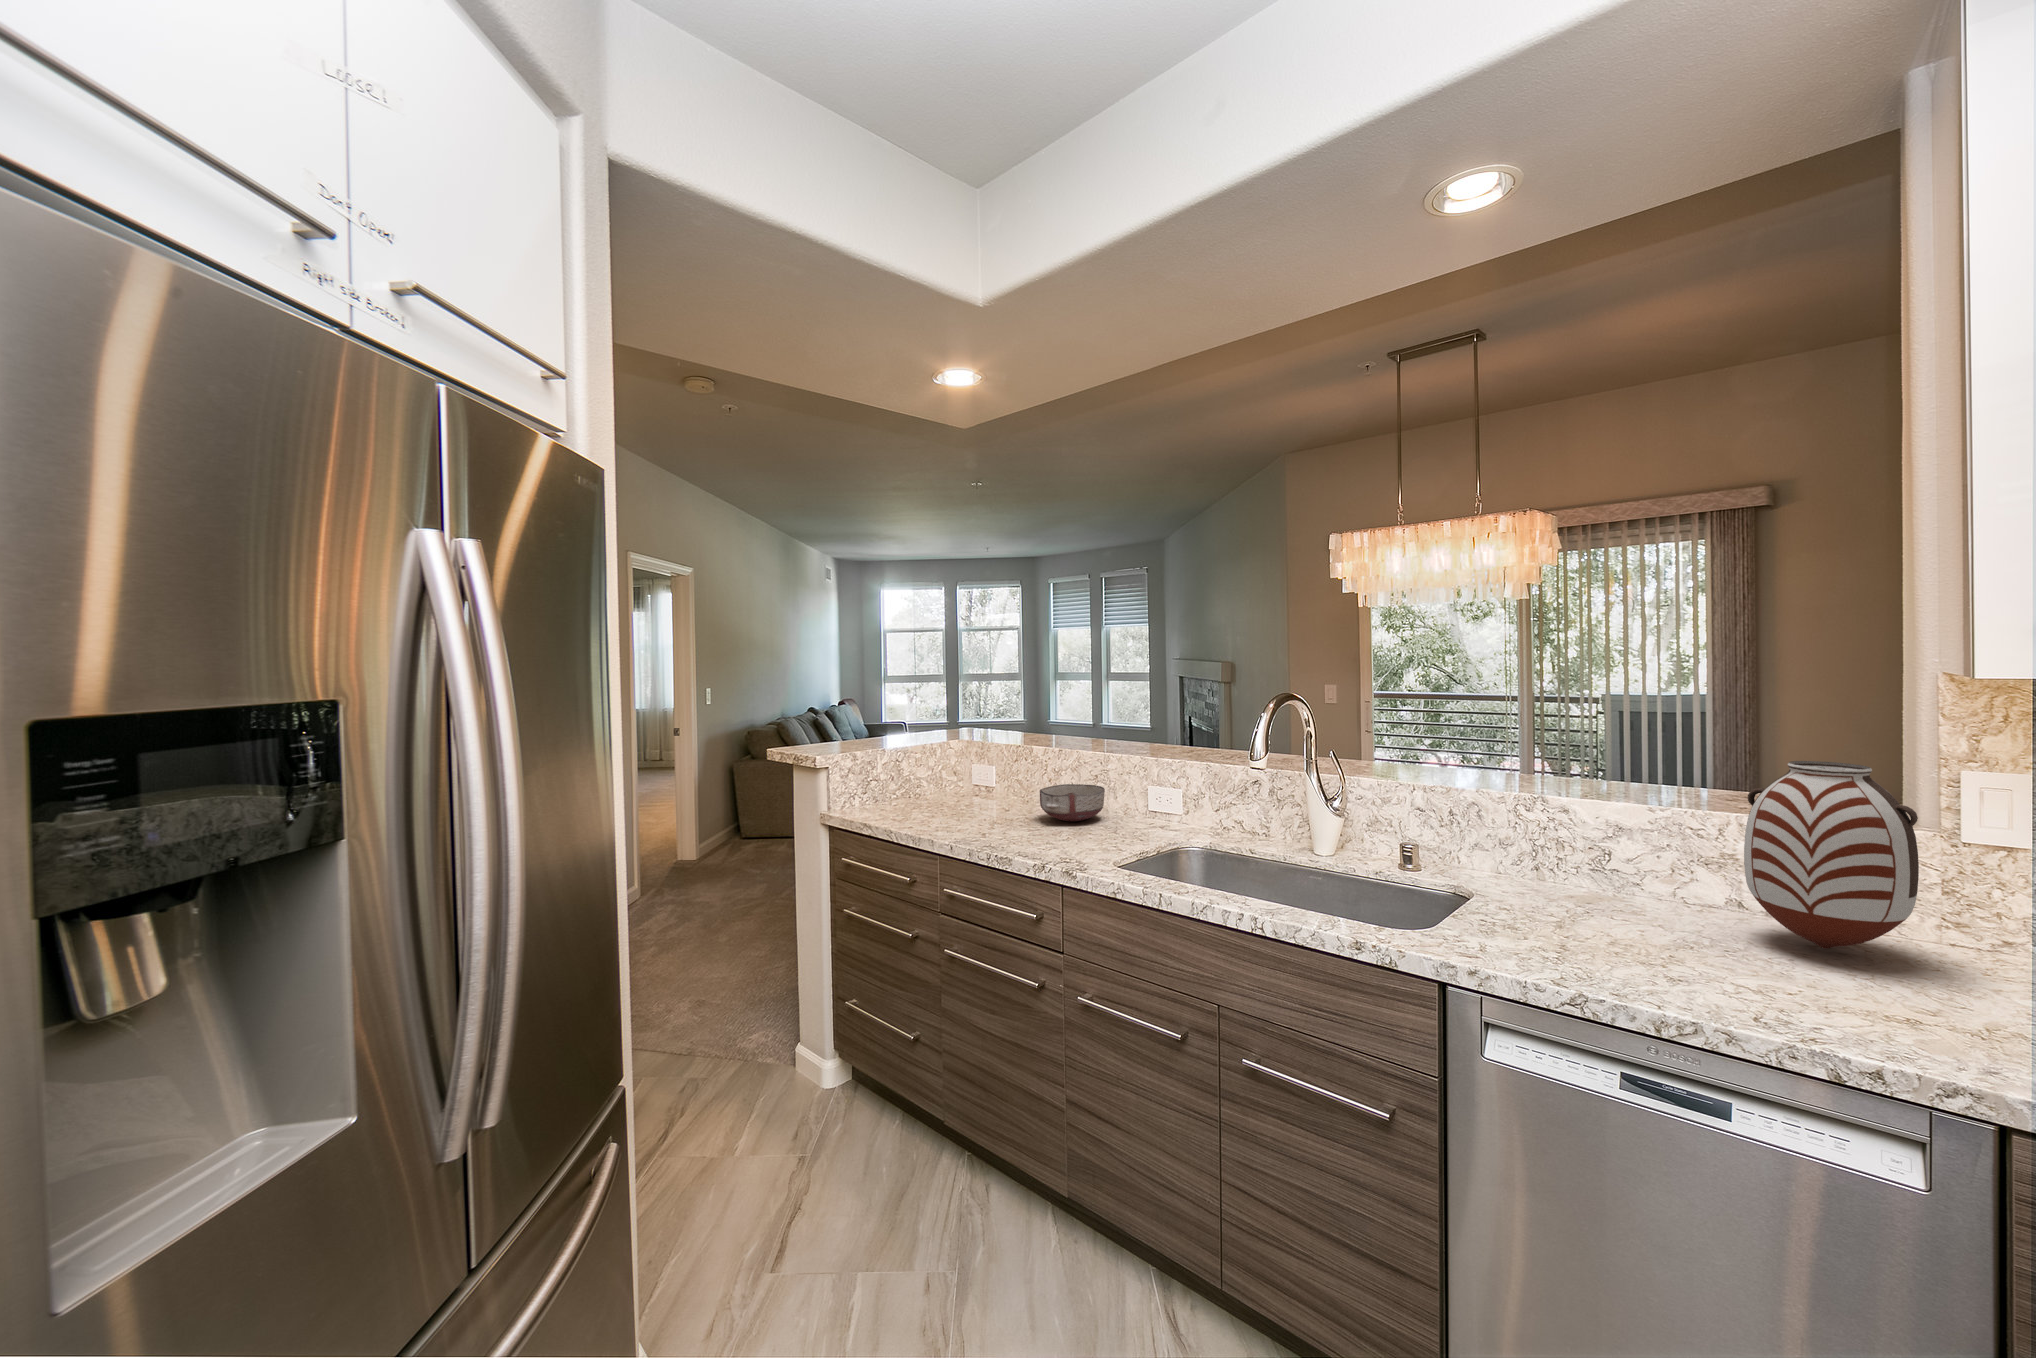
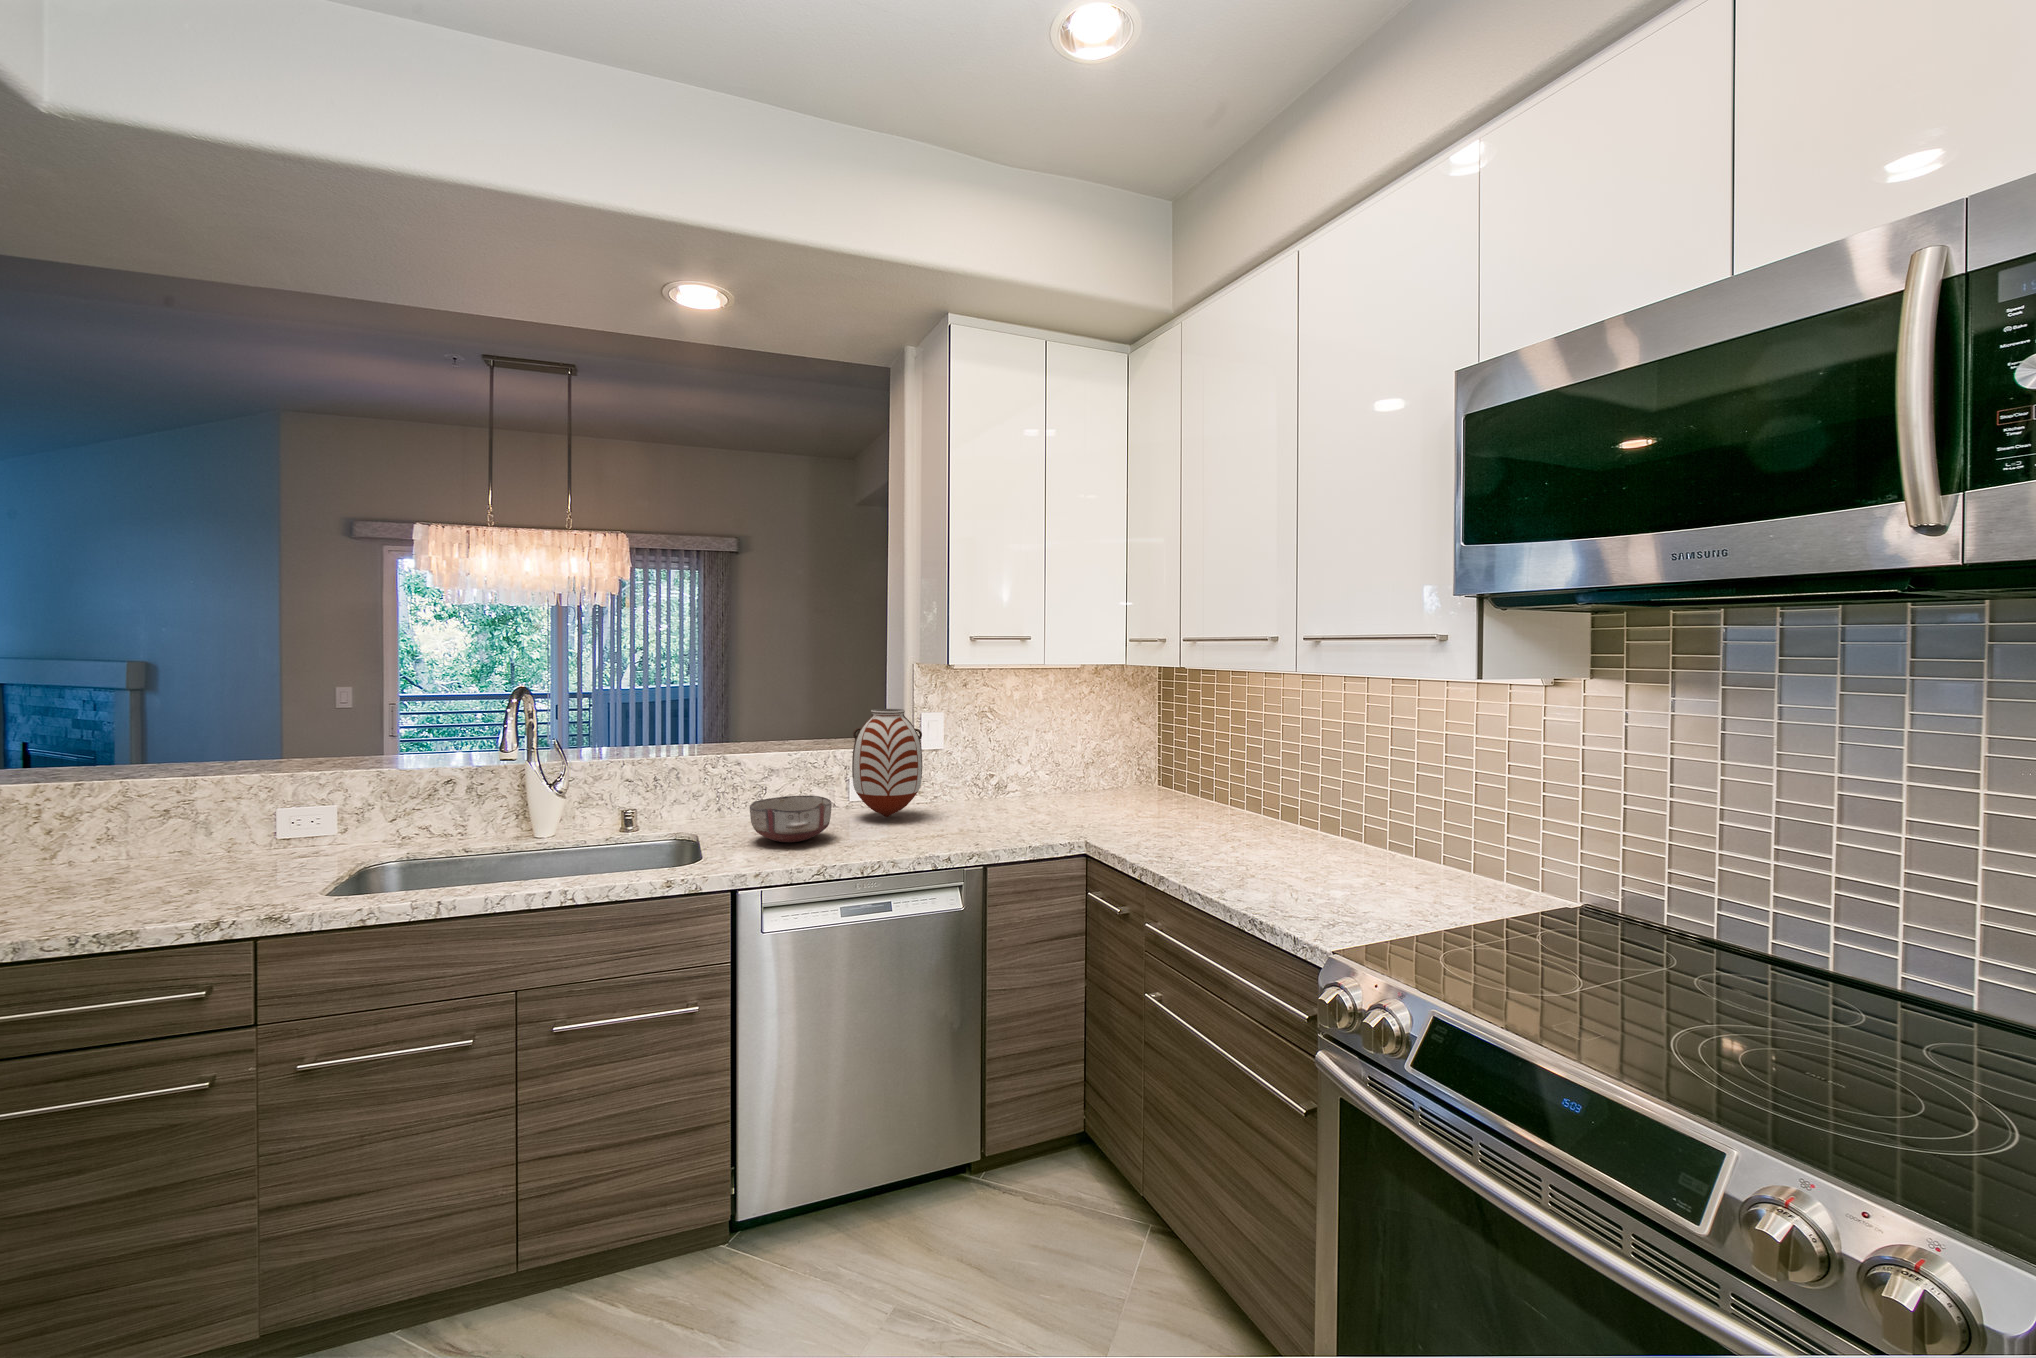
ceramic bowl: present [1040,784,1105,821] -> present [750,795,832,842]

